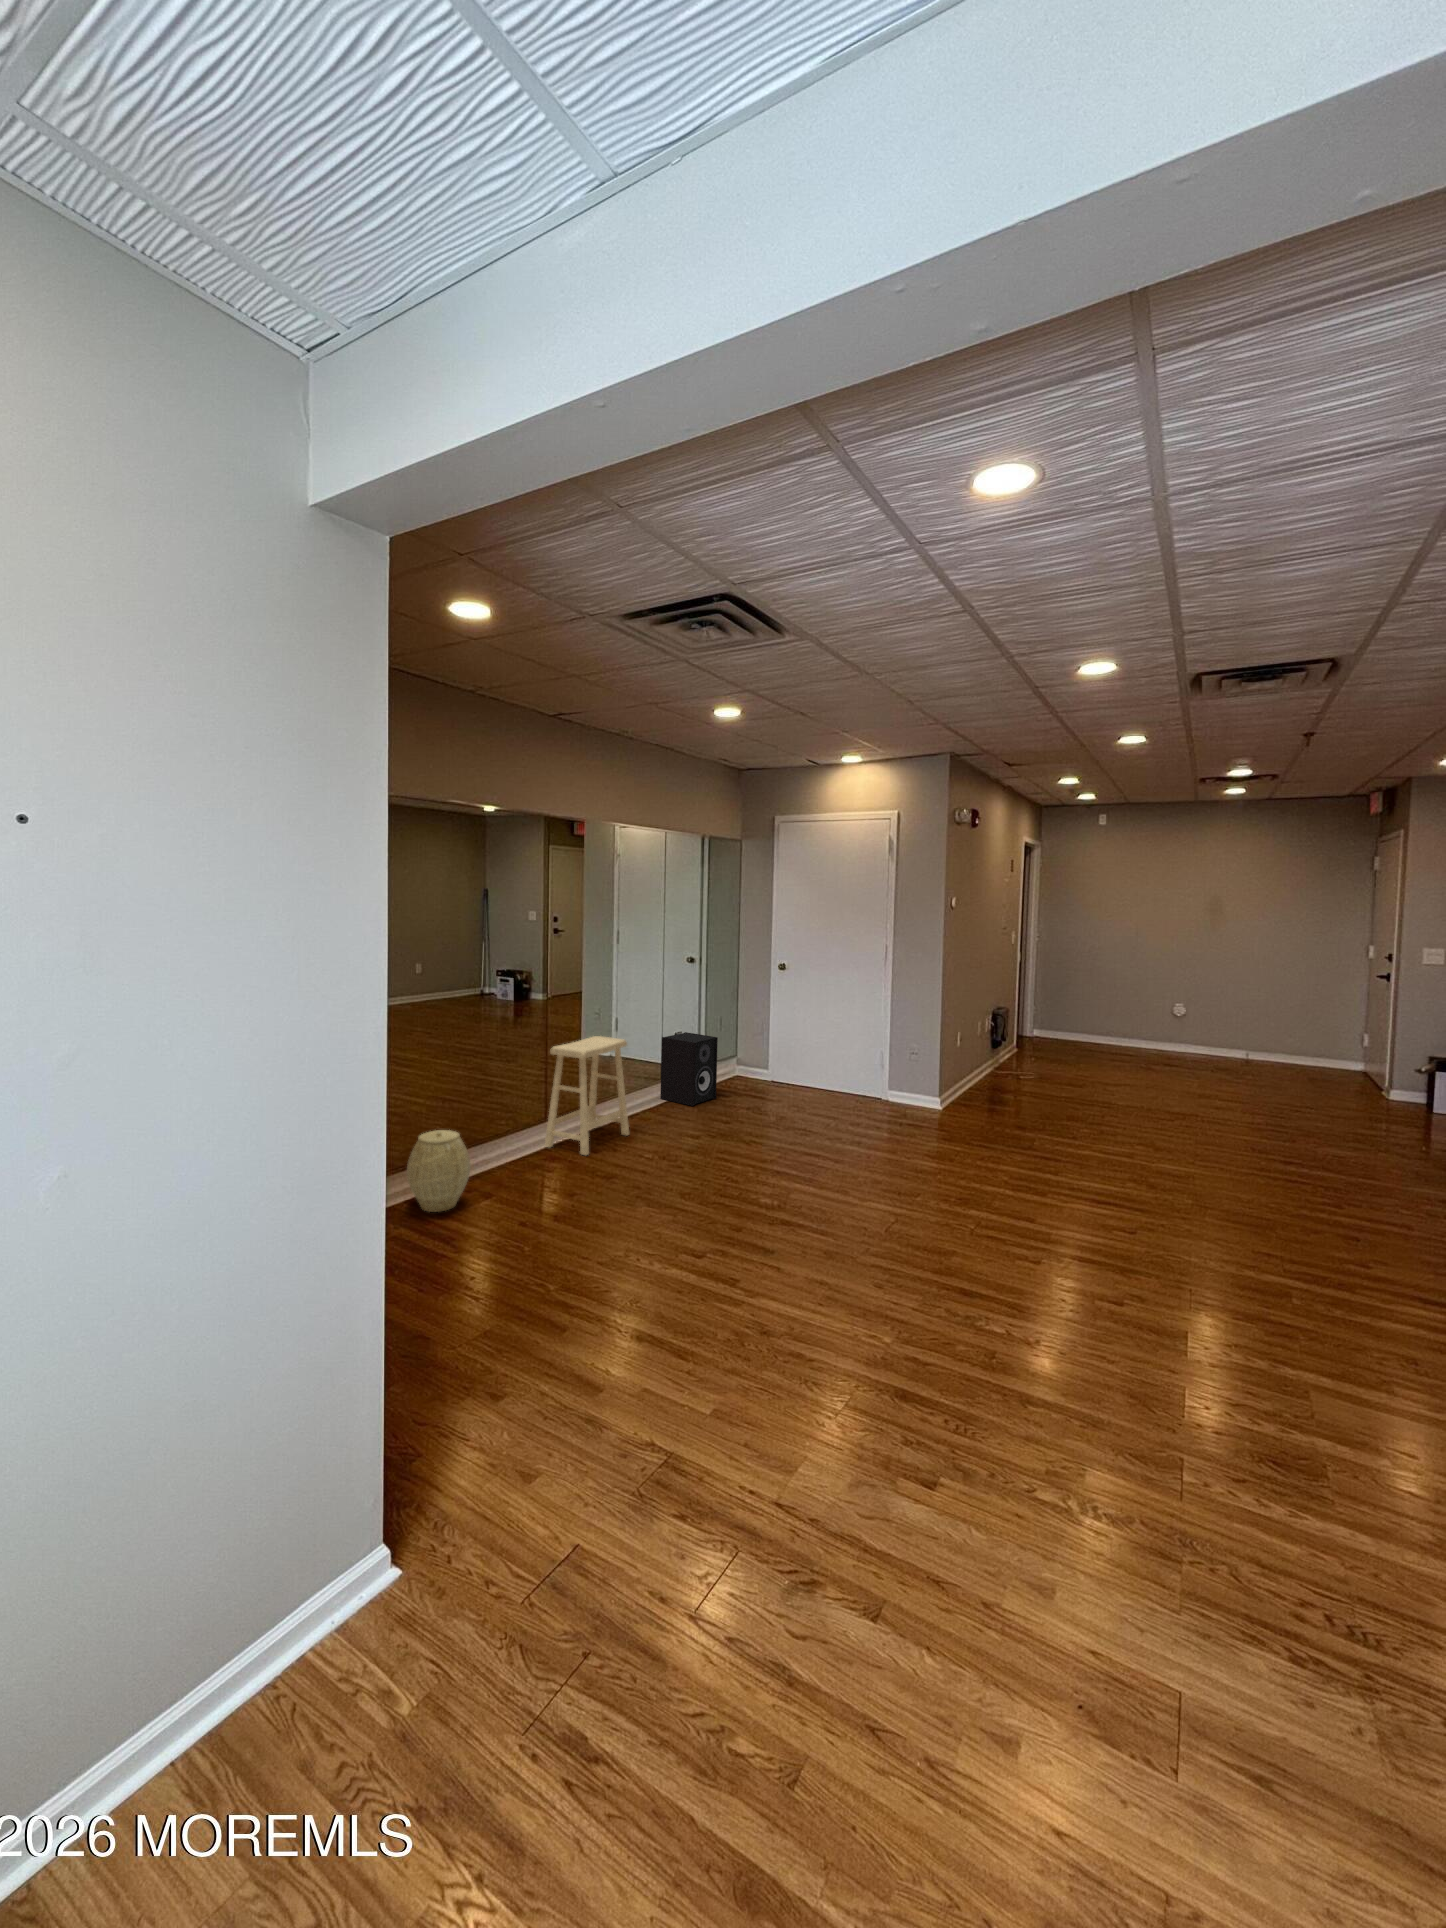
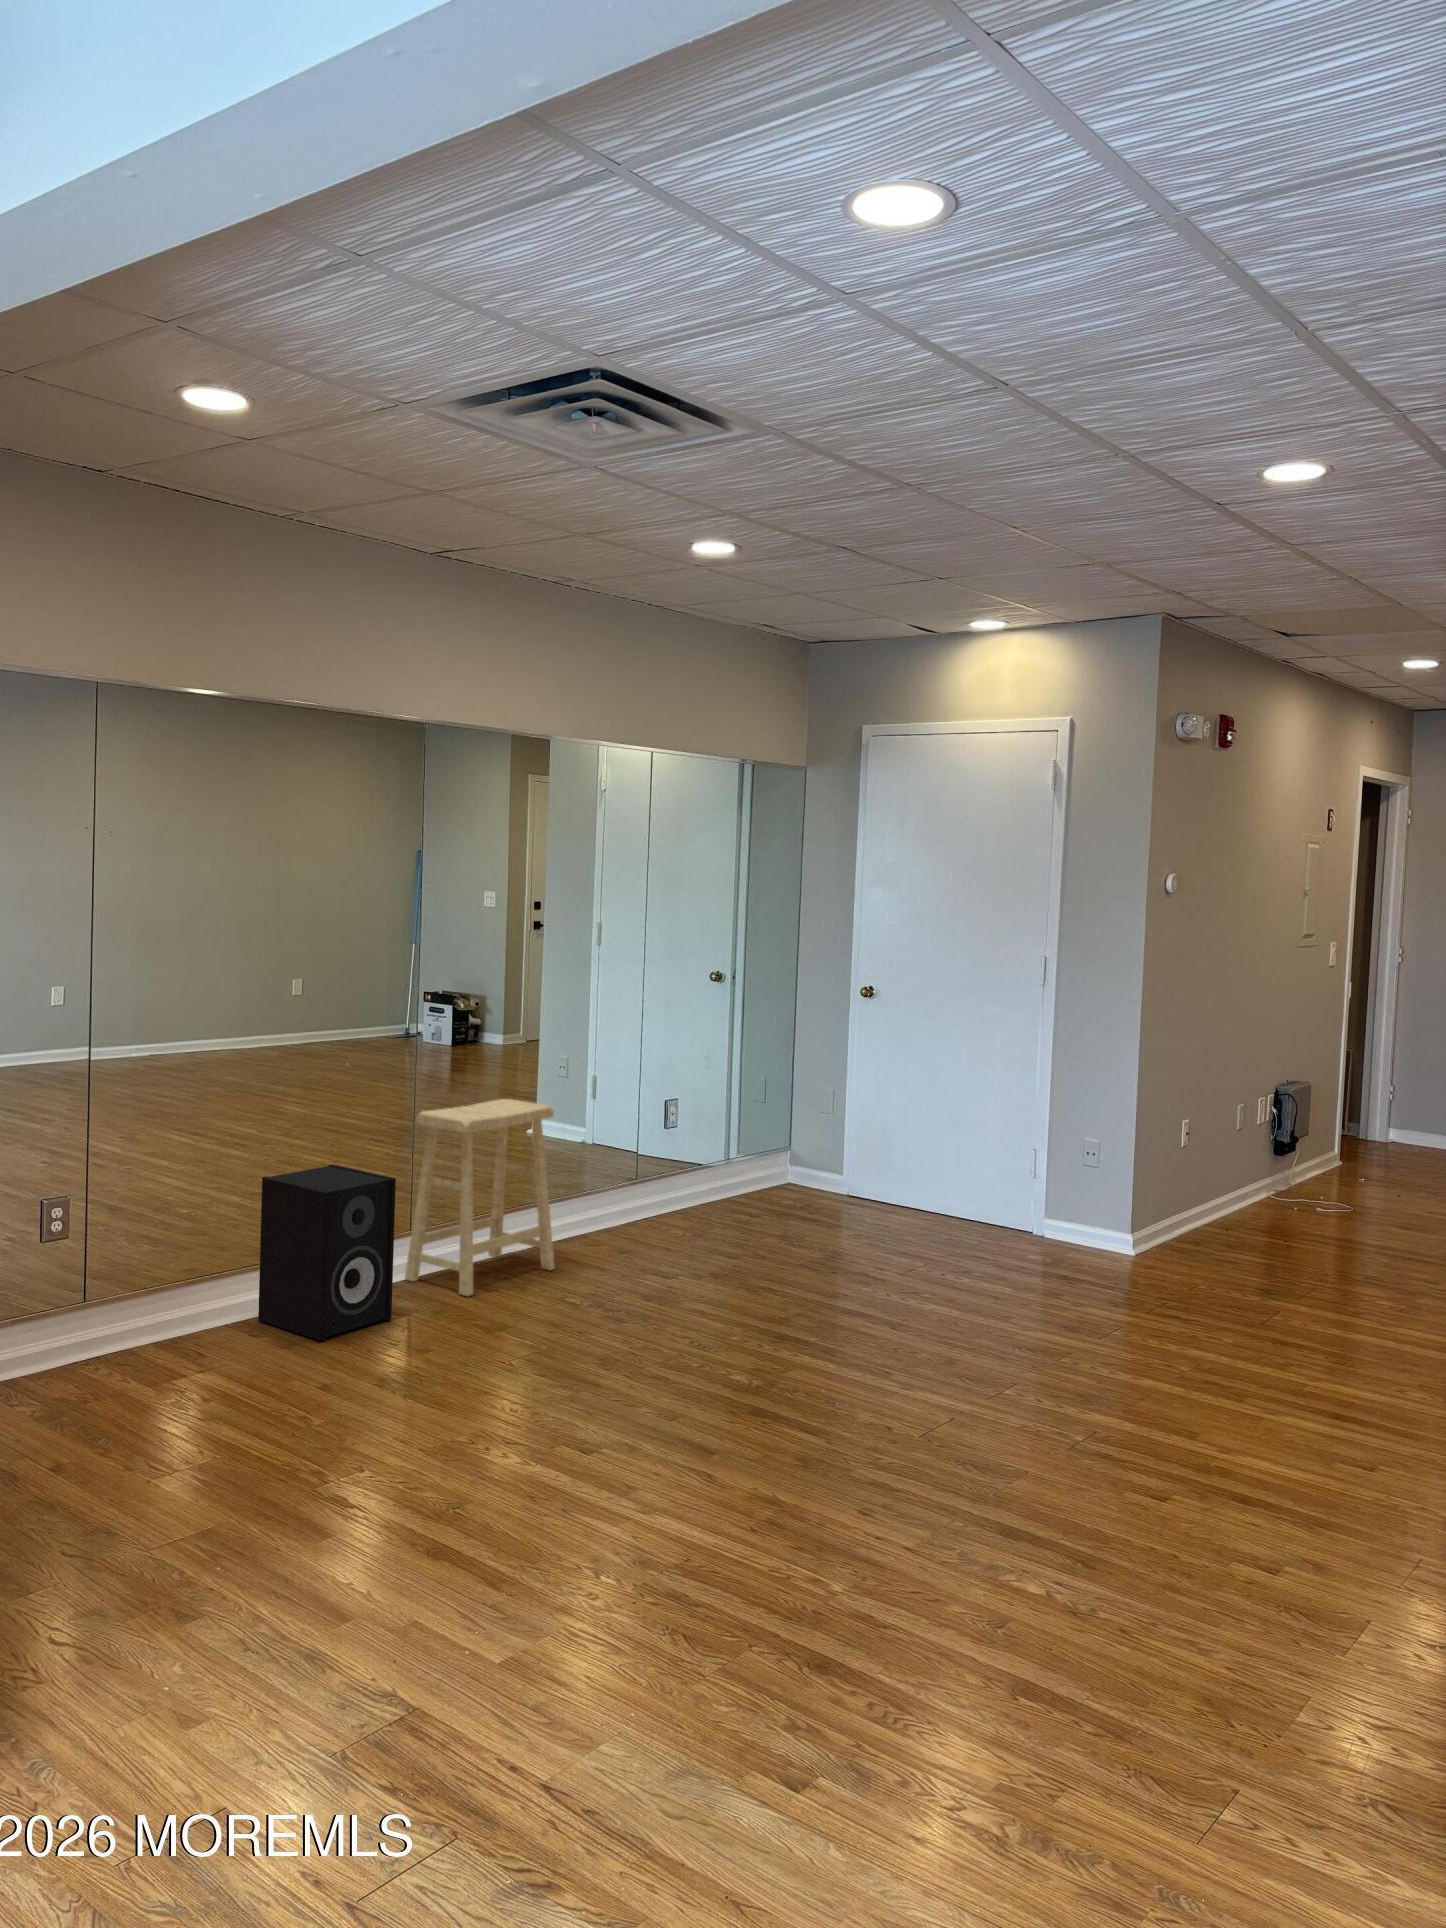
speaker: present [660,1032,718,1106] -> present [258,1165,396,1341]
woven basket: present [407,1130,471,1212] -> none [148,1234,252,1364]

